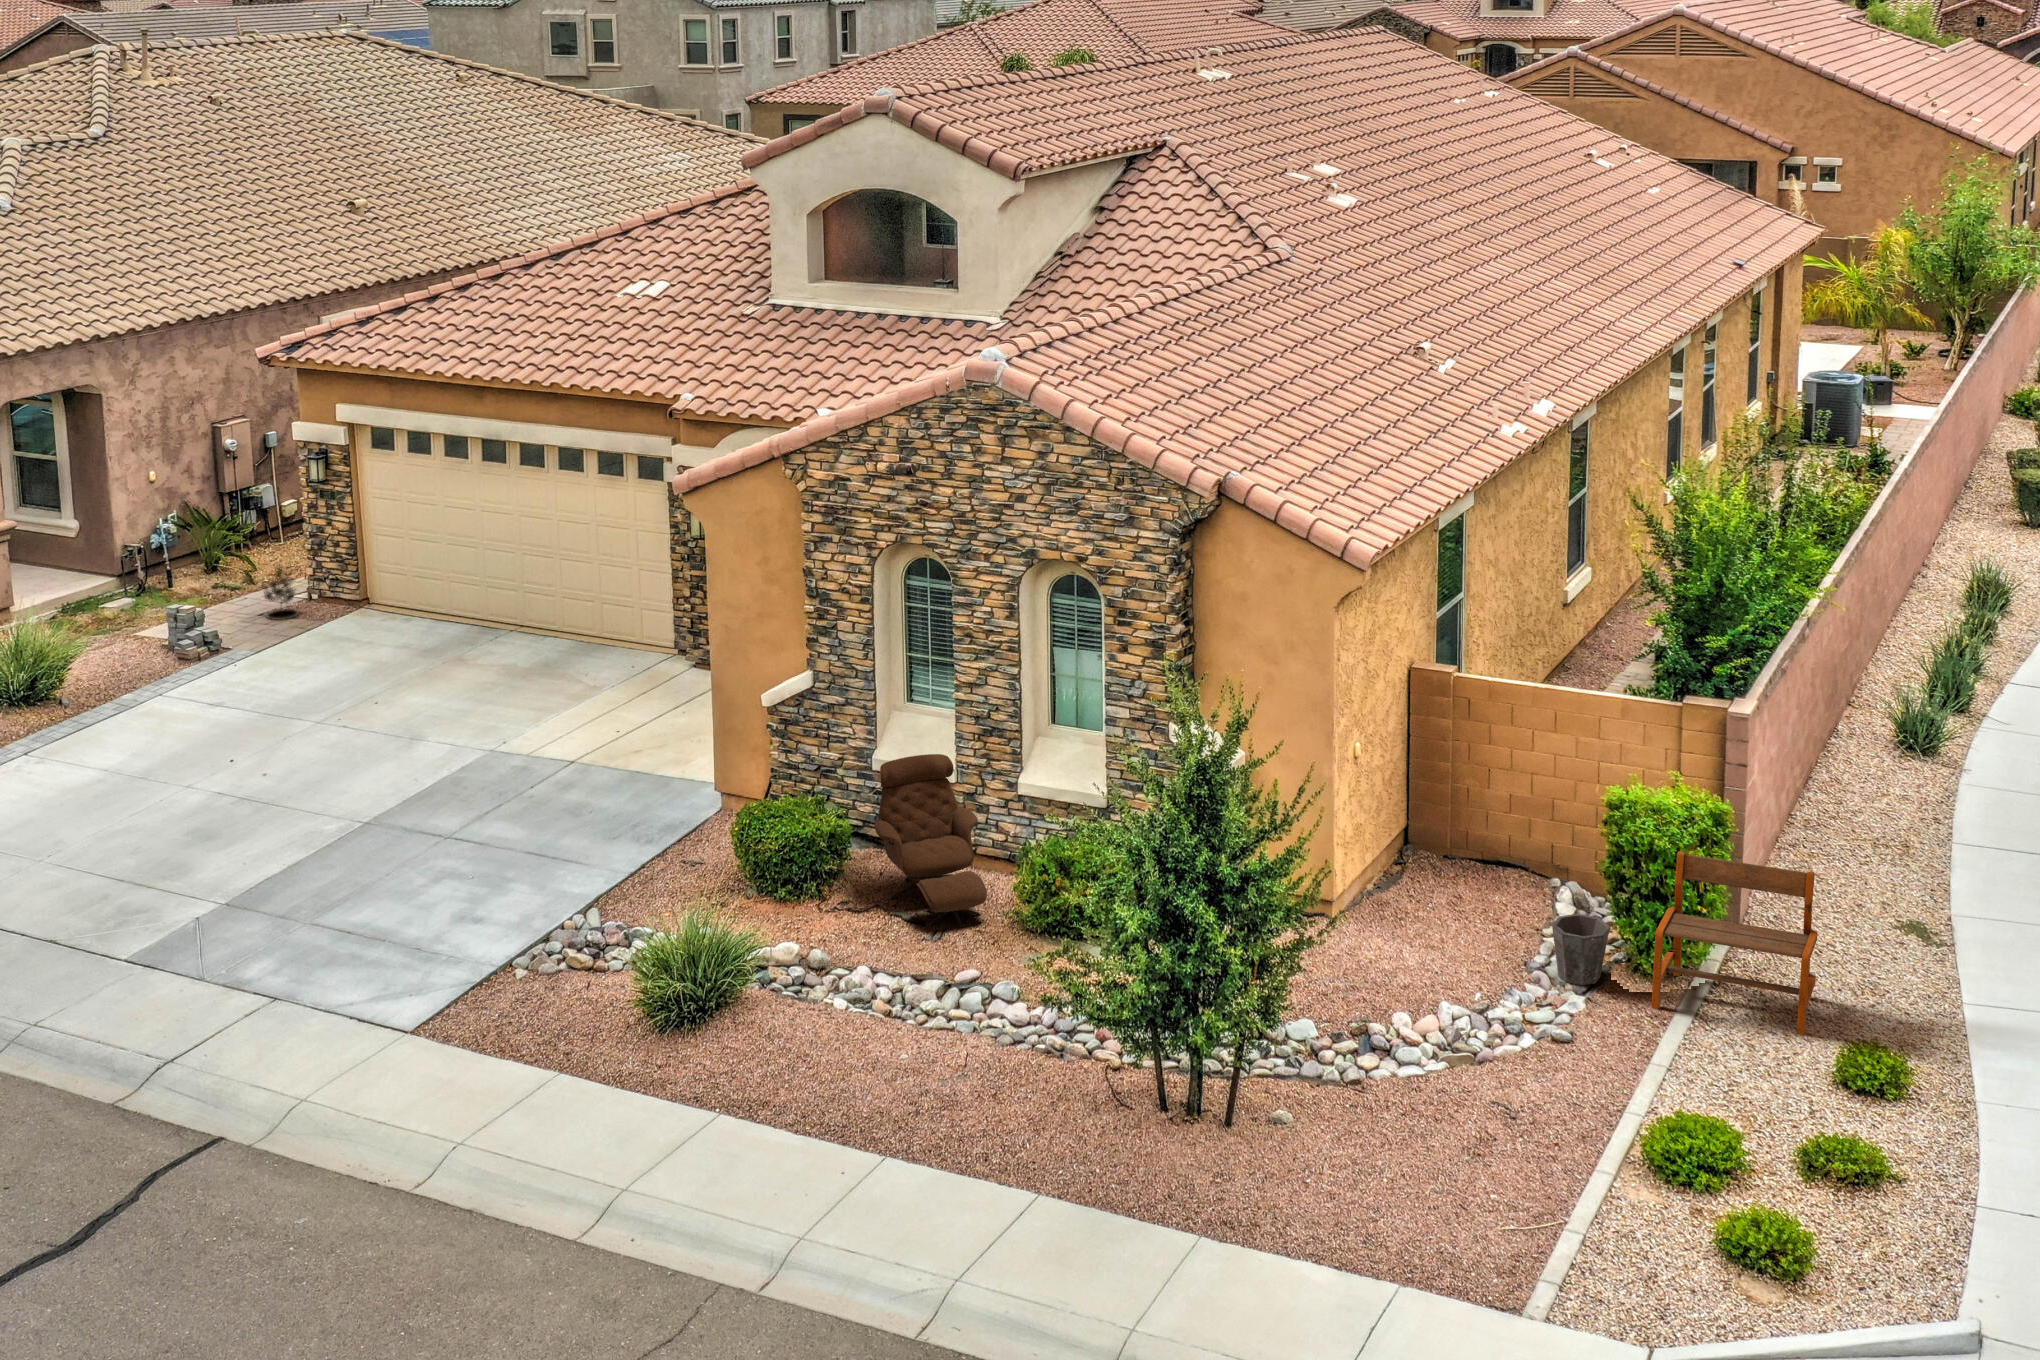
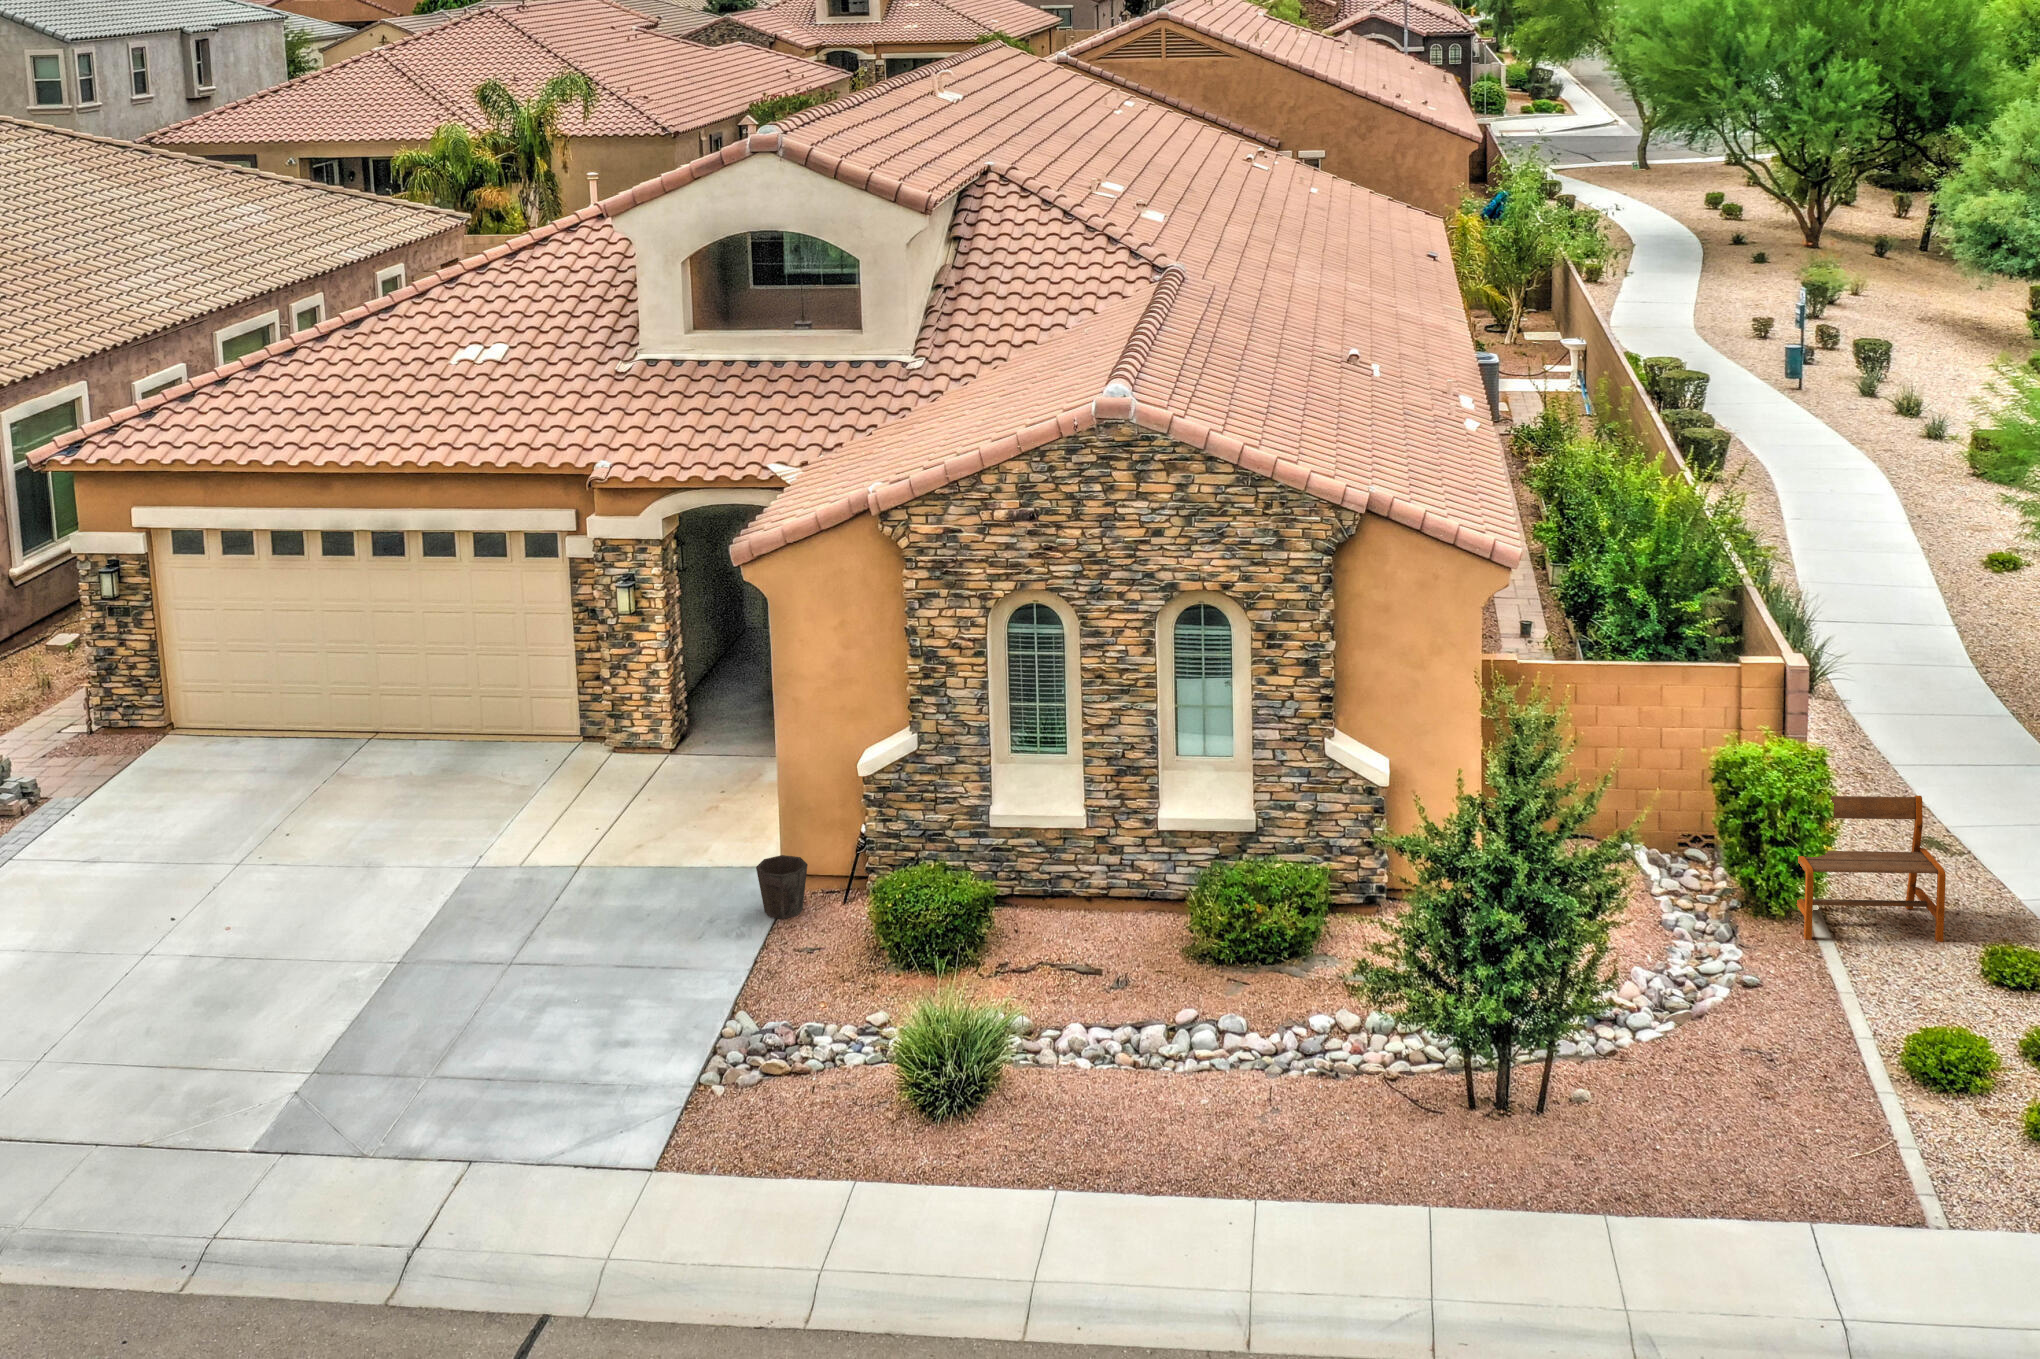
potted tree: present [260,565,298,620] -> none [42,692,93,759]
lounge chair: present [874,754,987,928] -> none [1021,801,1162,976]
waste bin: present [1552,914,1610,985] -> present [756,855,808,919]

